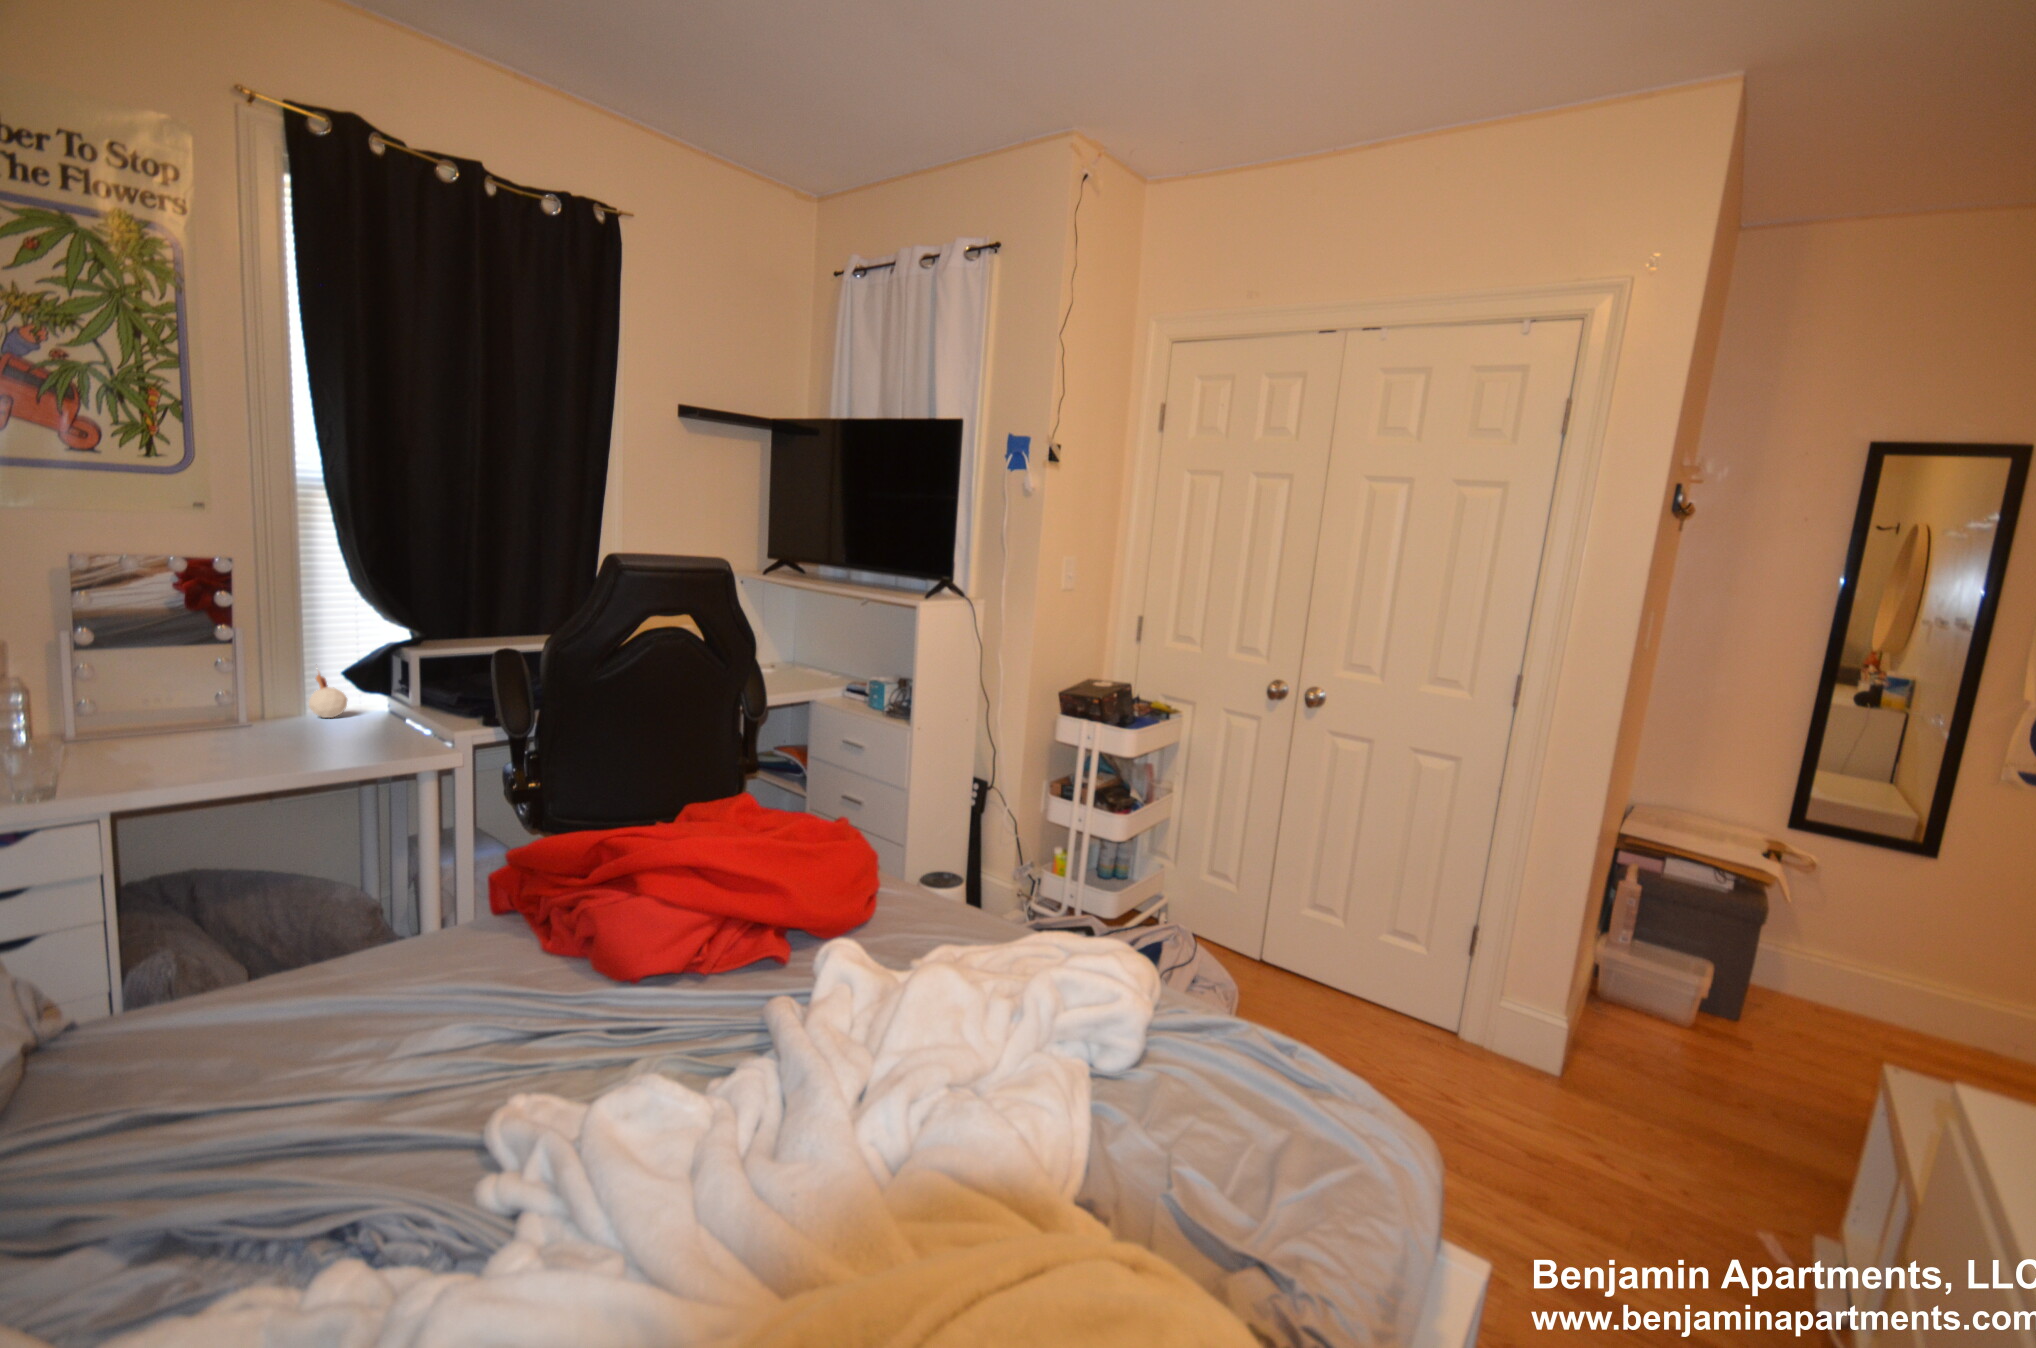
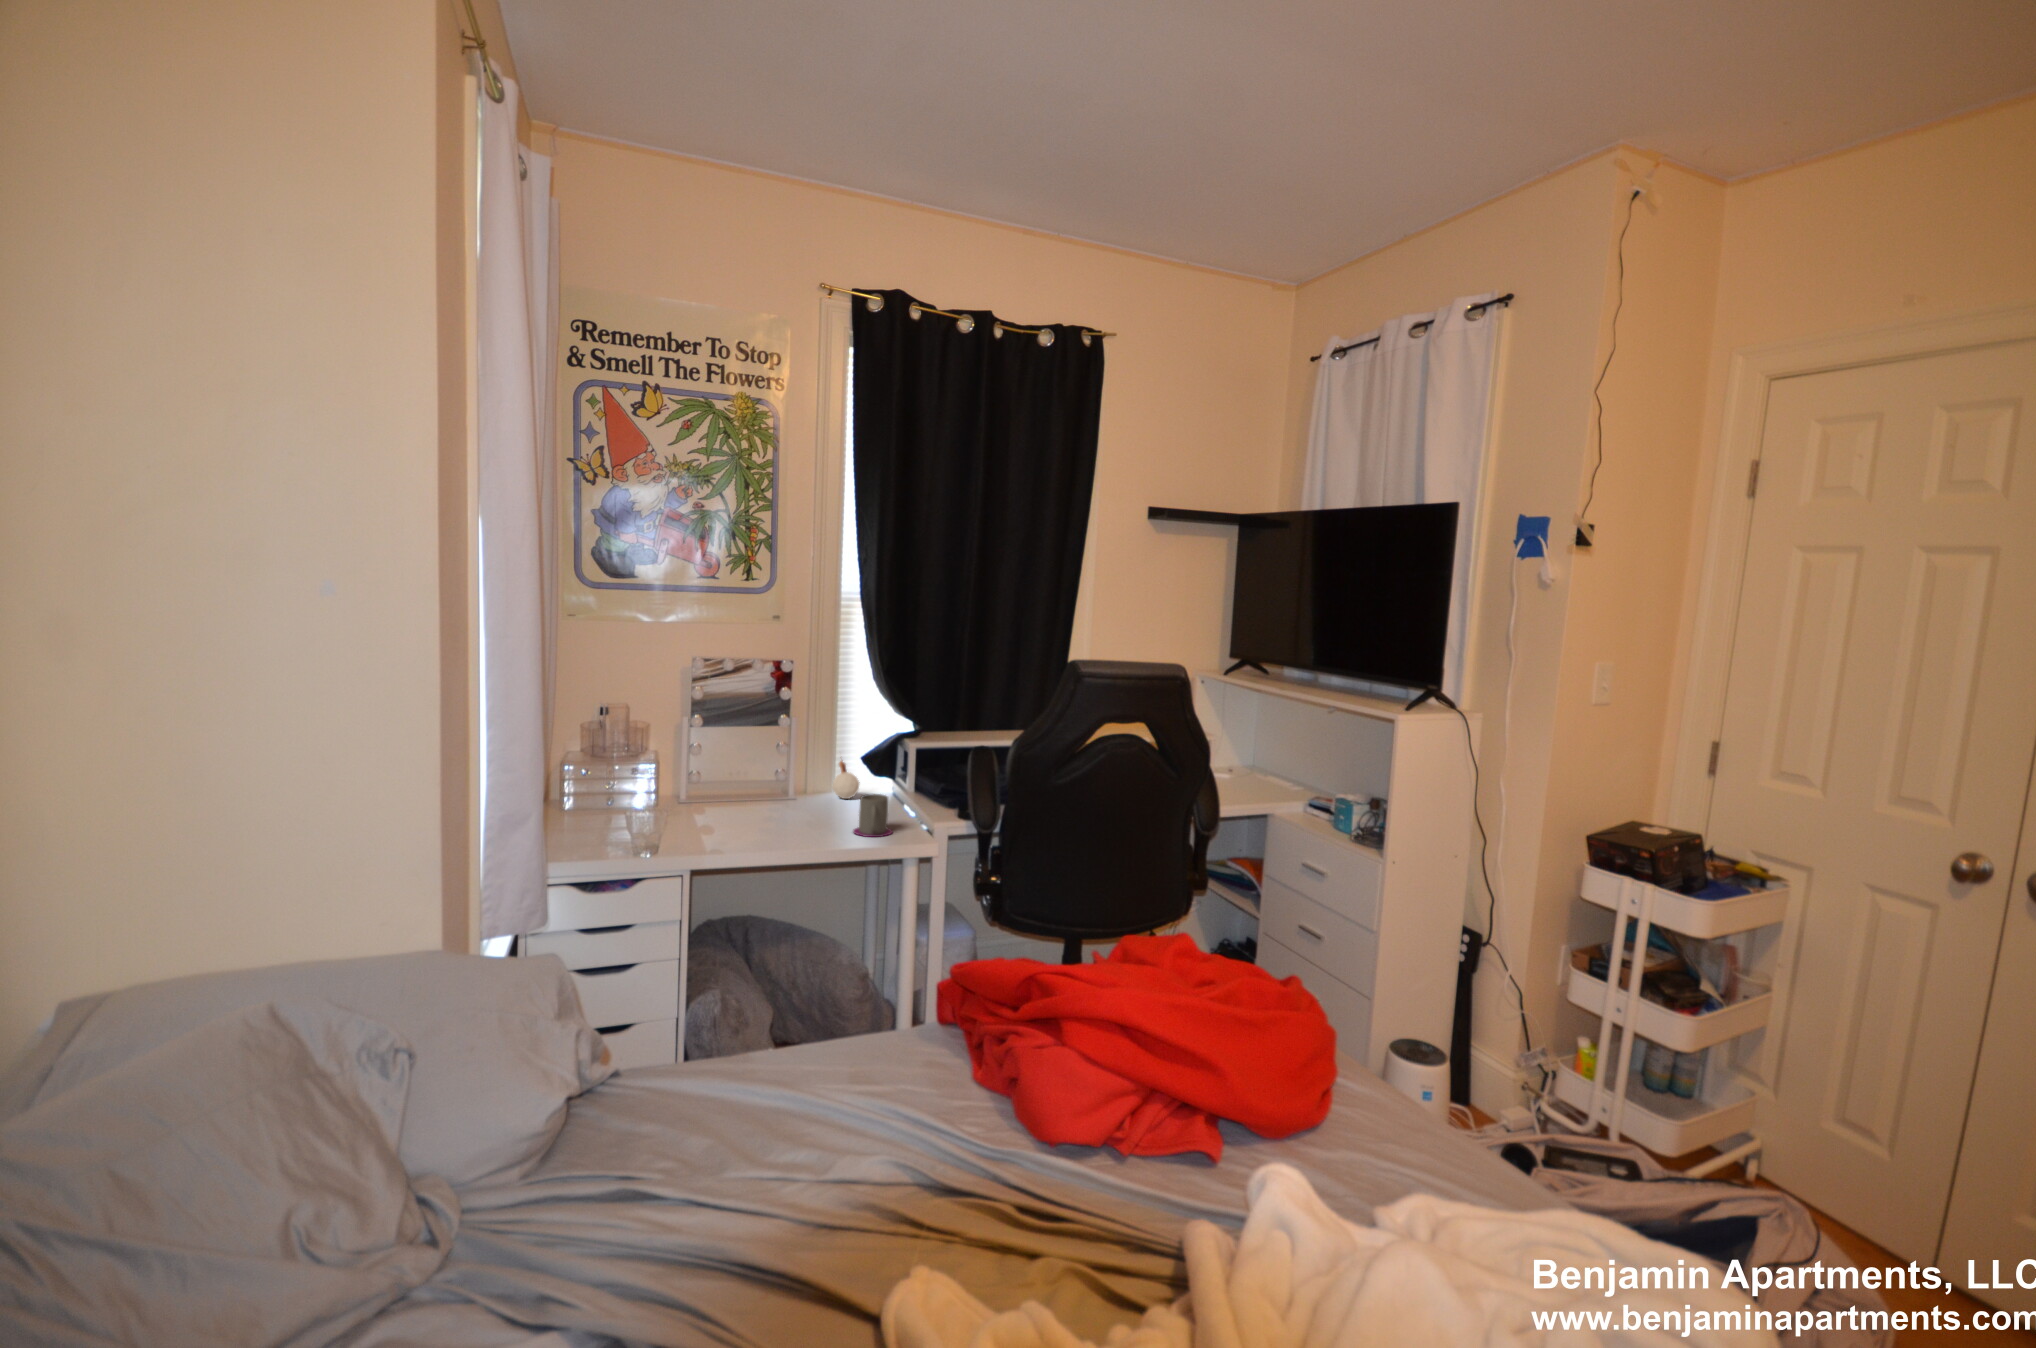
mug: none [345,704,400,751] -> present [853,794,892,837]

